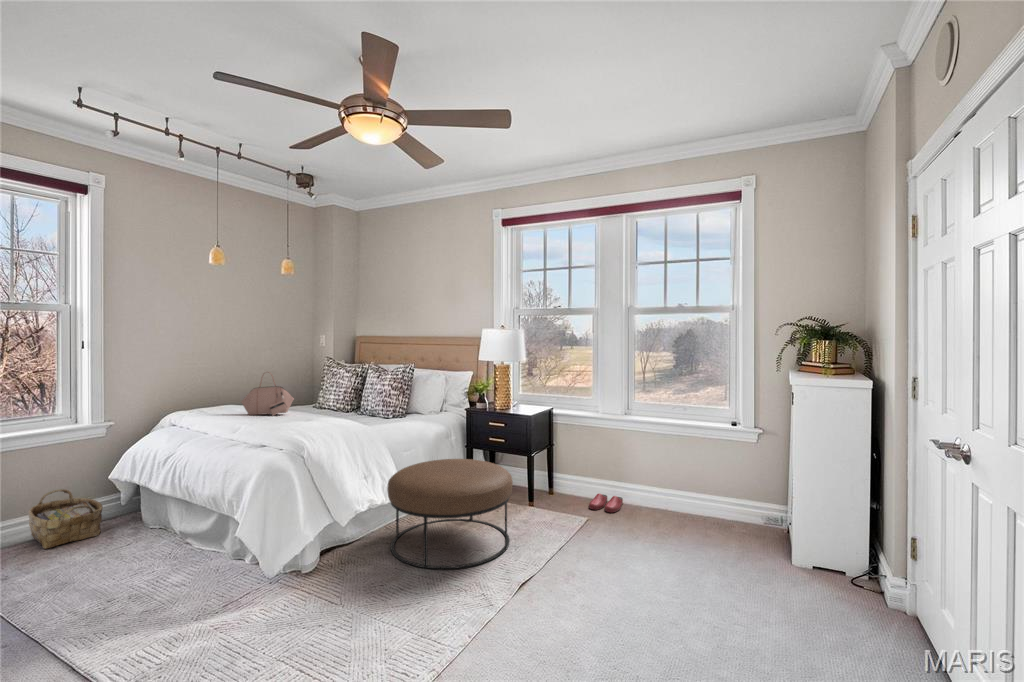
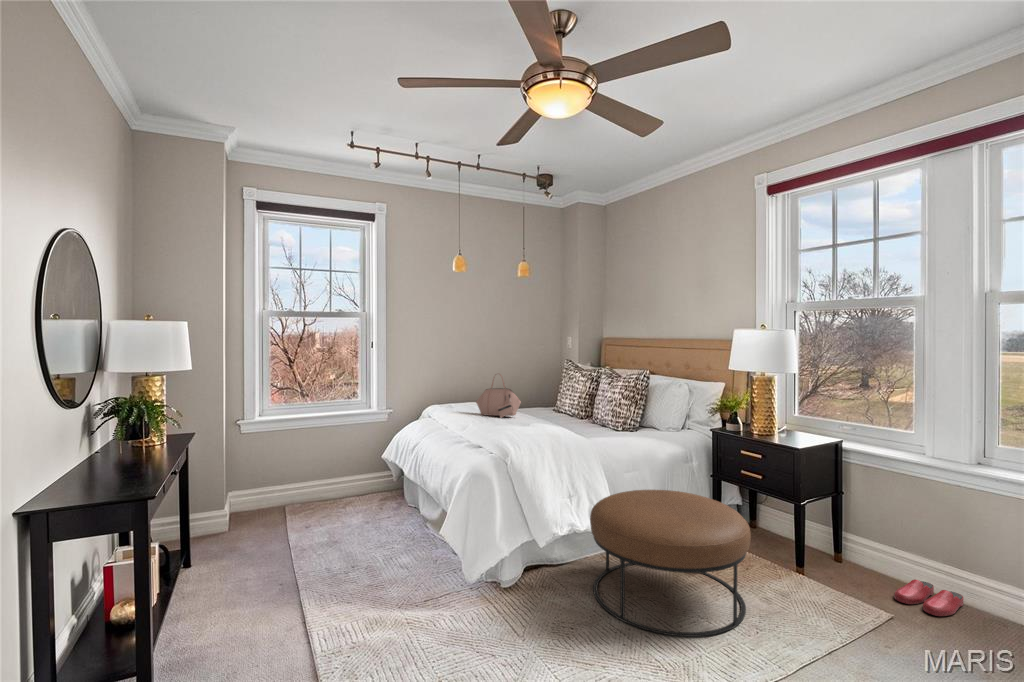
woven basket: present [28,489,103,549] -> none [332,462,377,510]

